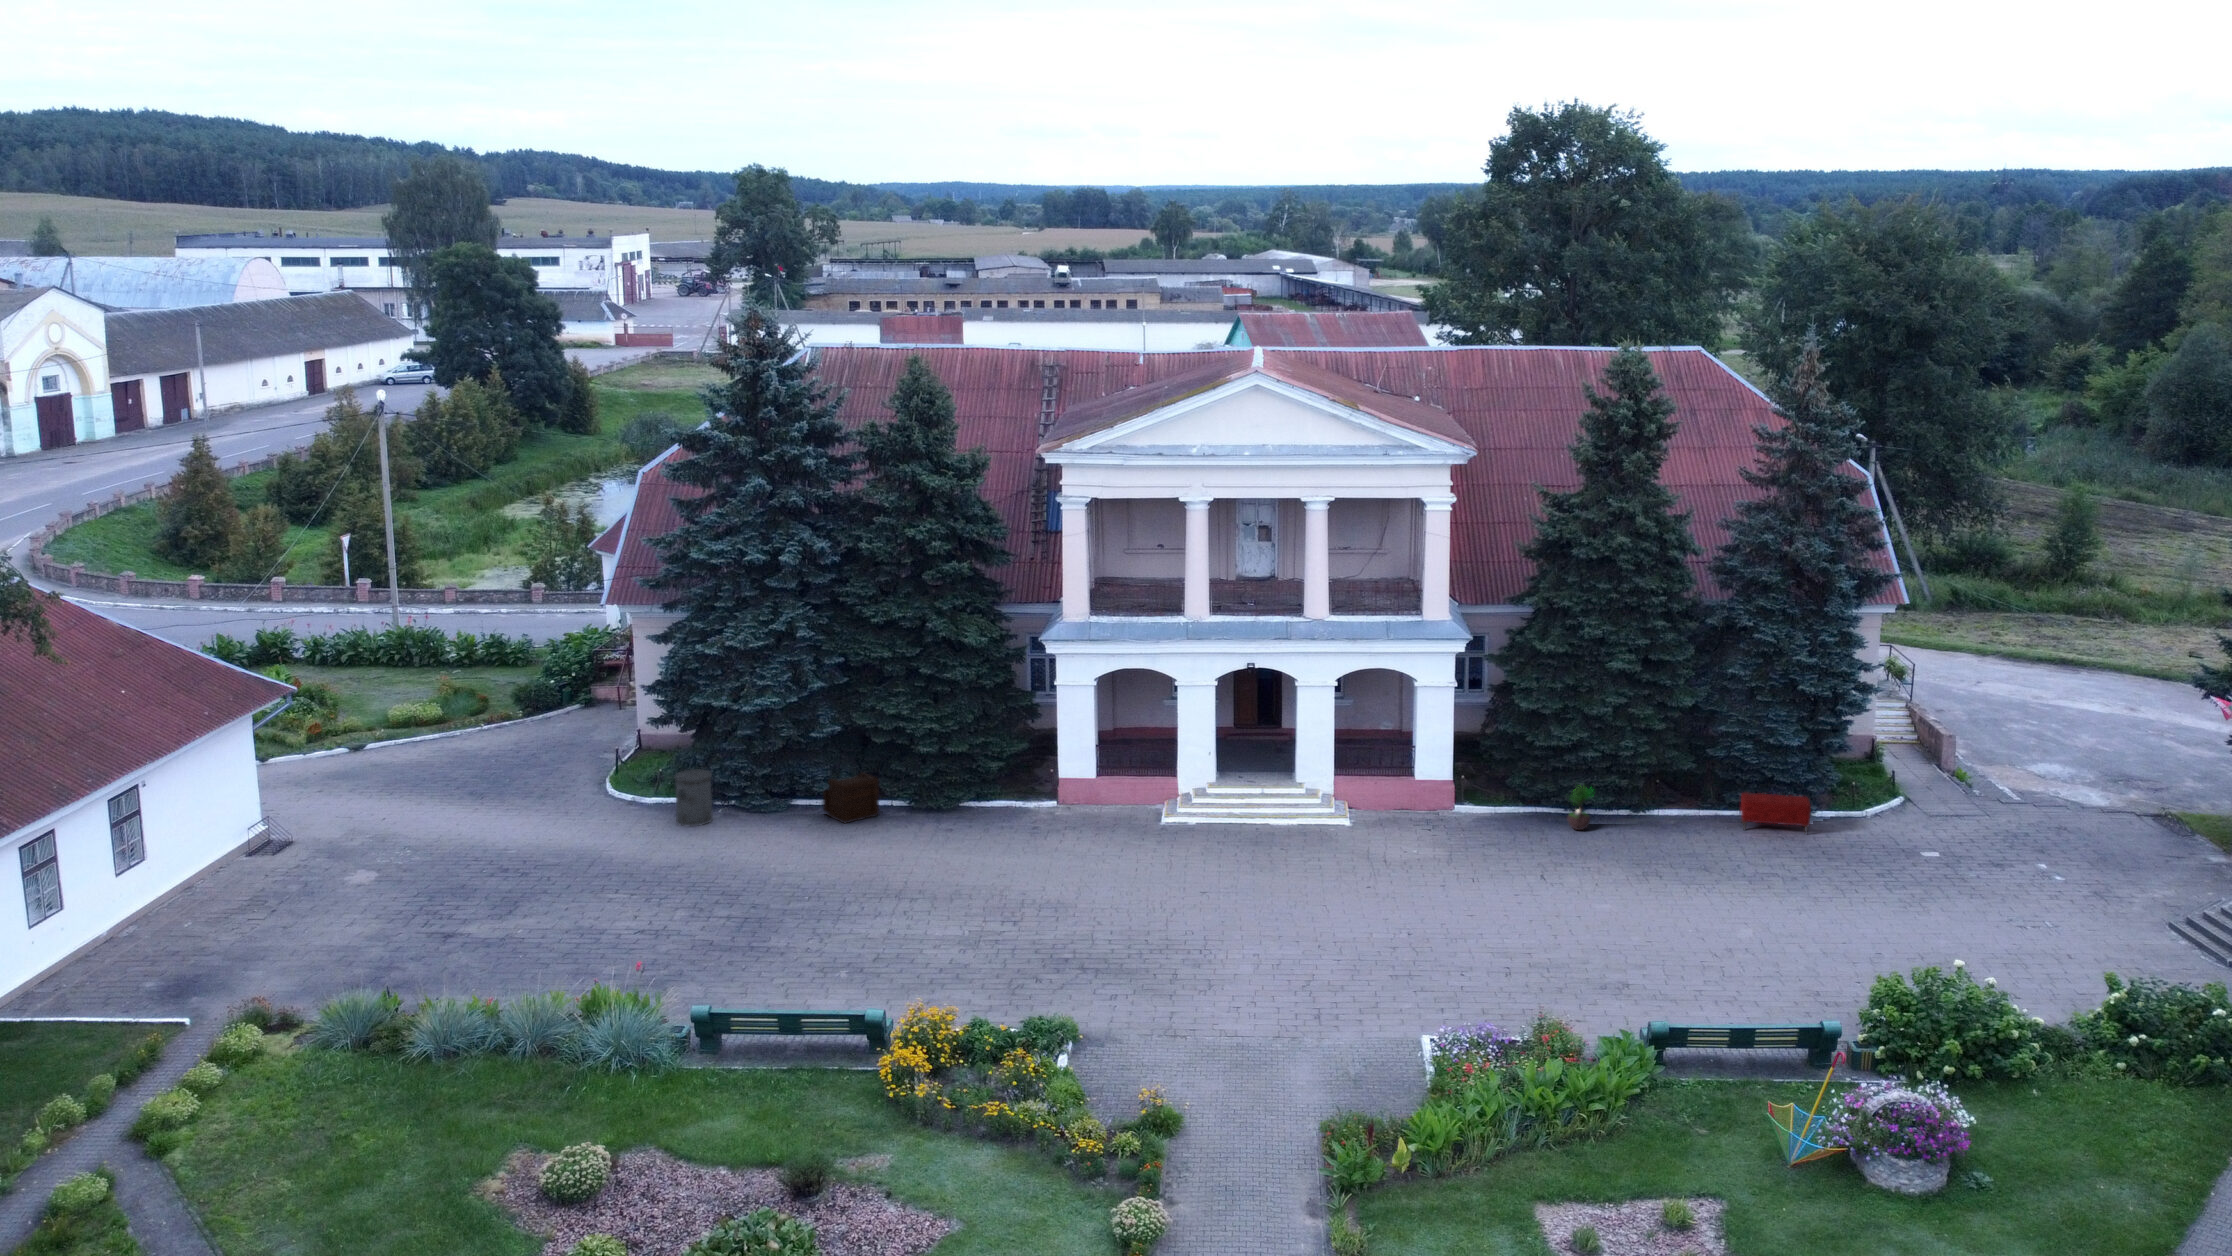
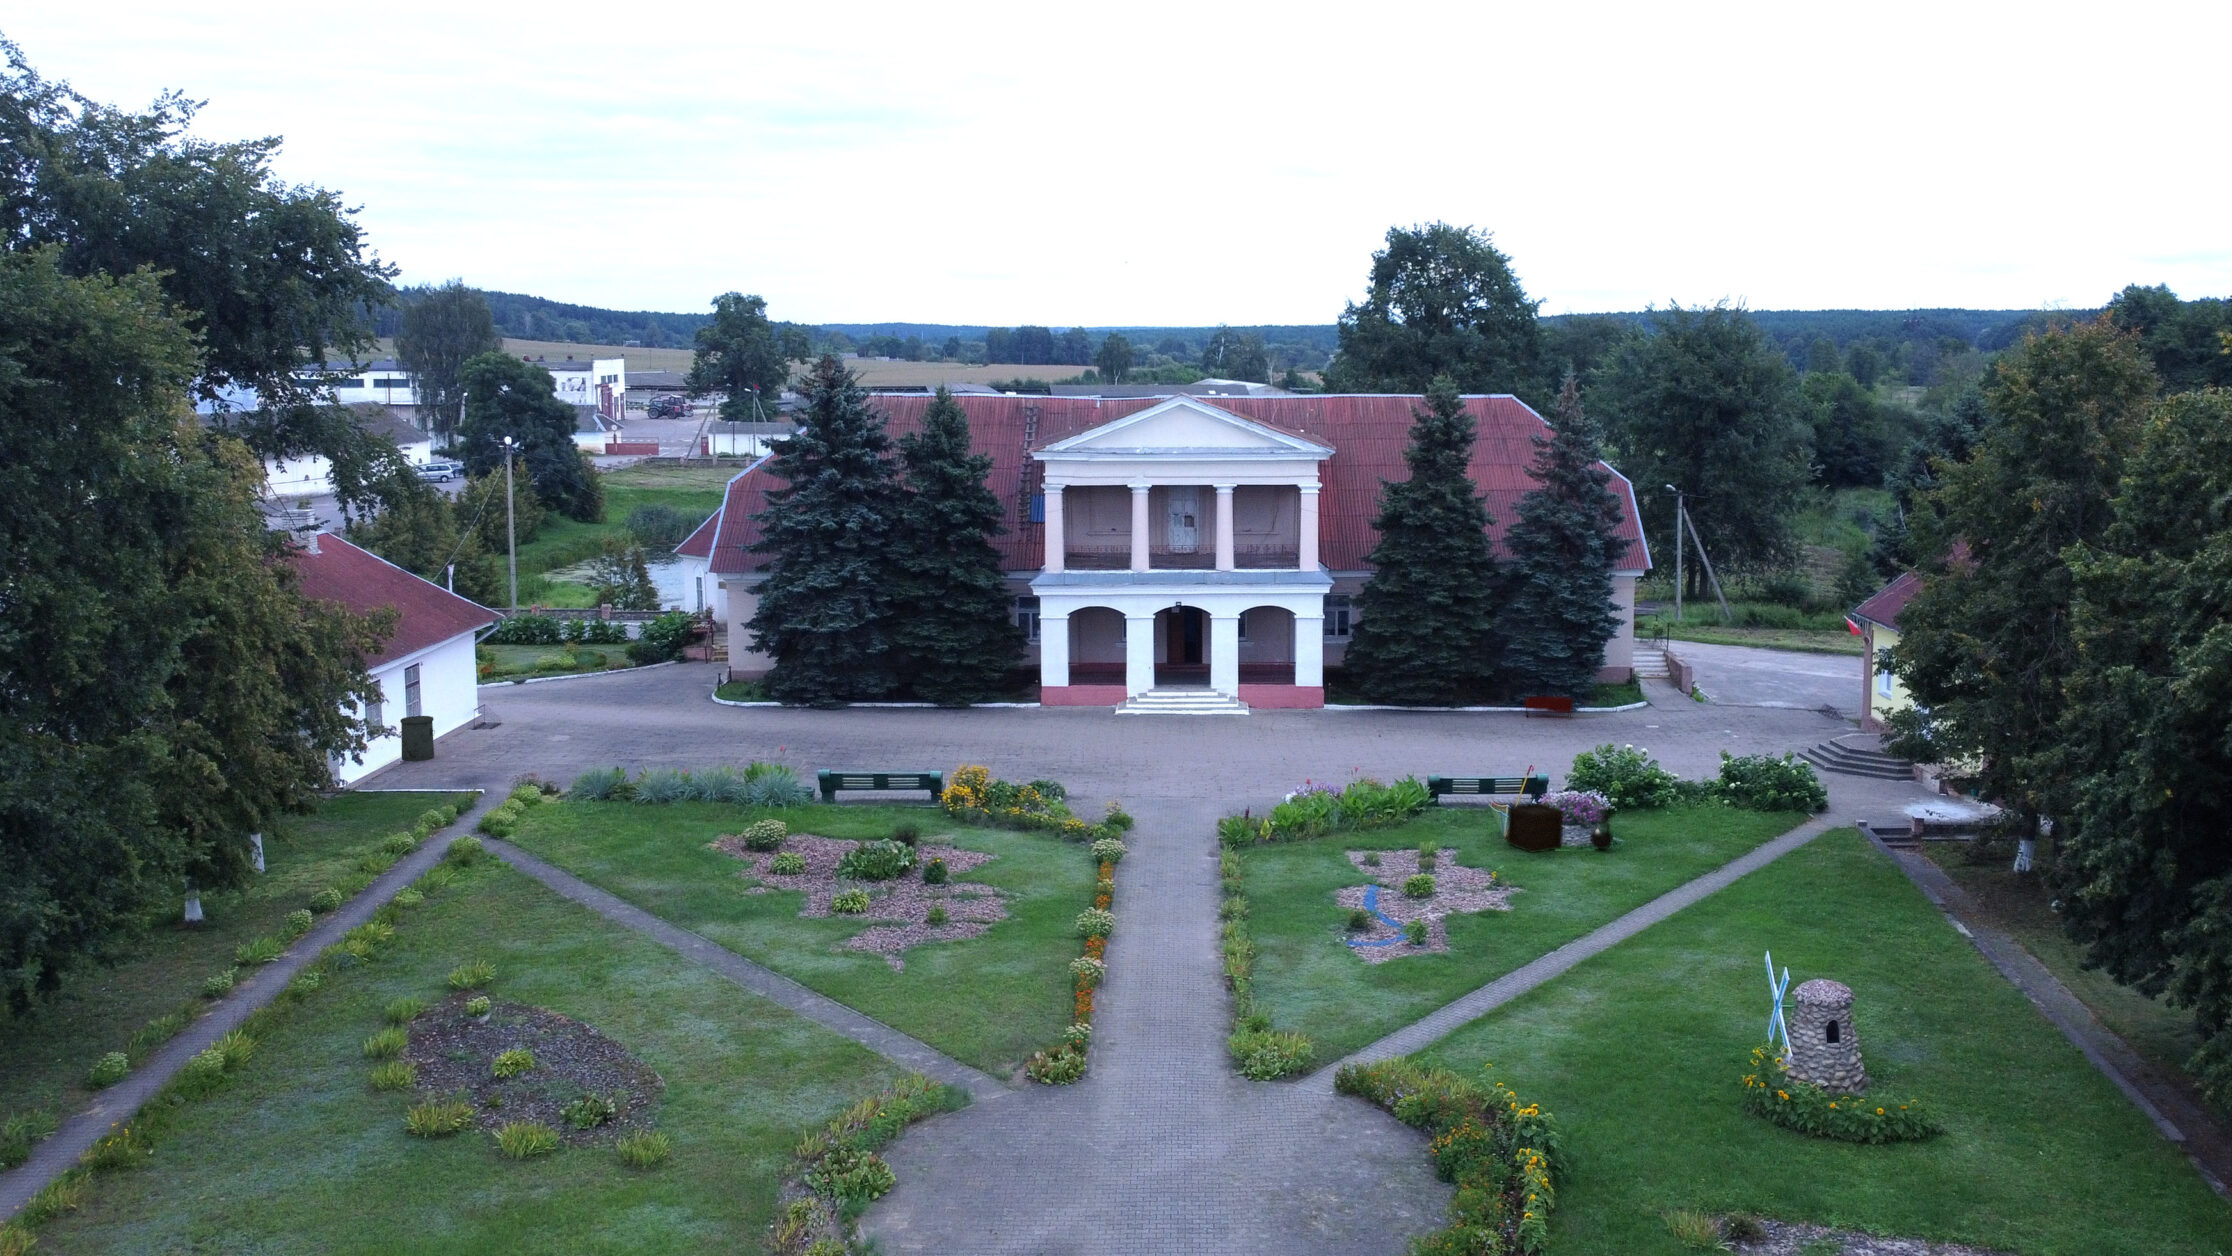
trash can: present [674,769,713,826] -> present [400,716,434,761]
wooden crate: present [823,772,879,823] -> present [1507,802,1564,853]
potted tree: present [1568,785,1593,830] -> present [1590,805,1617,849]

